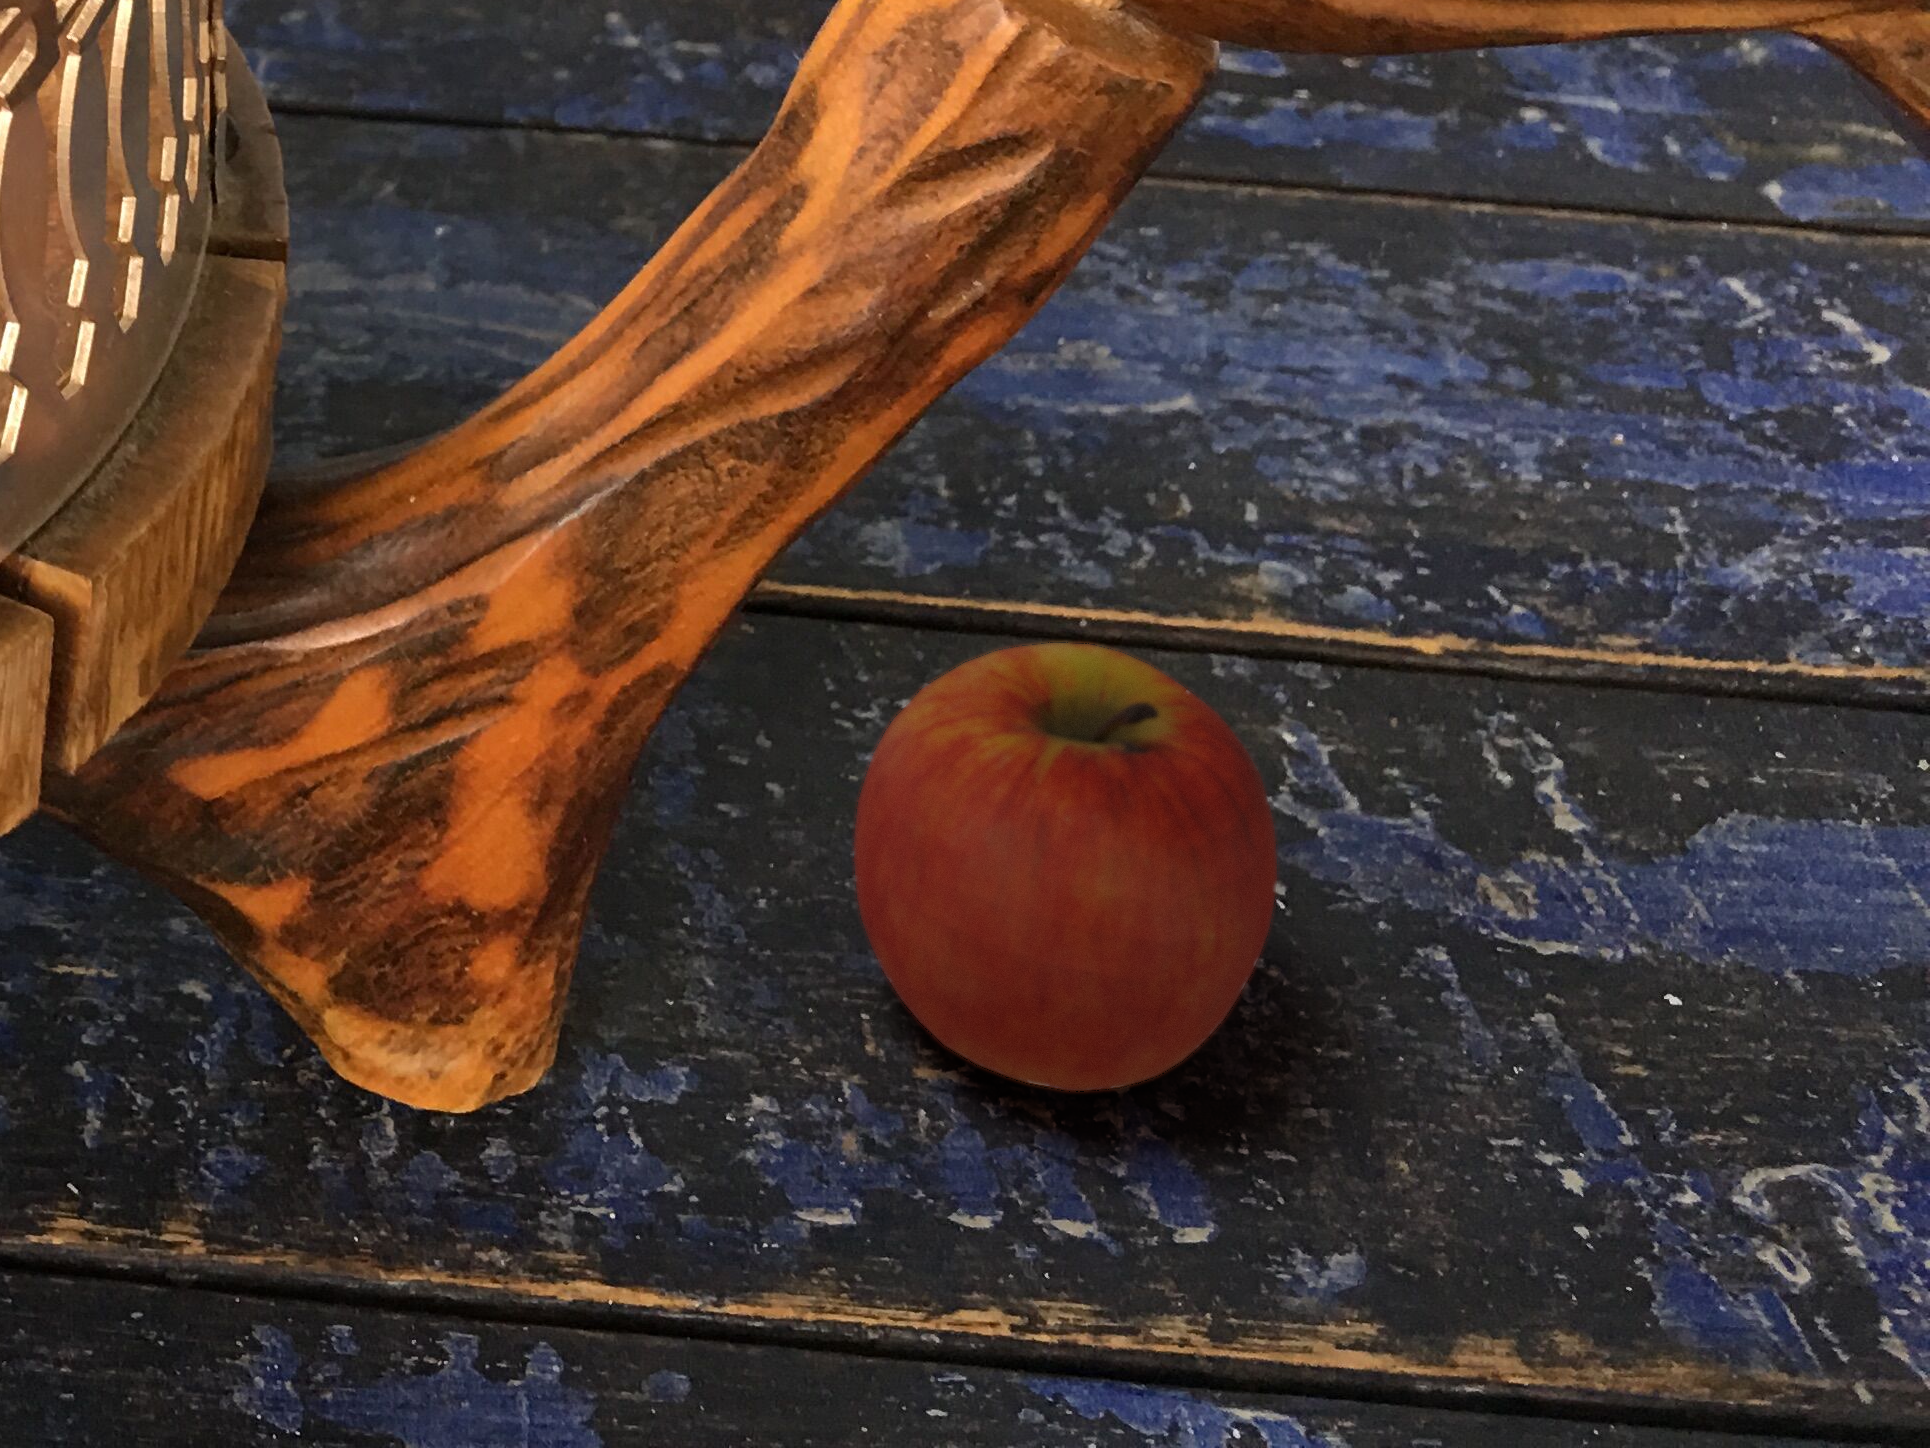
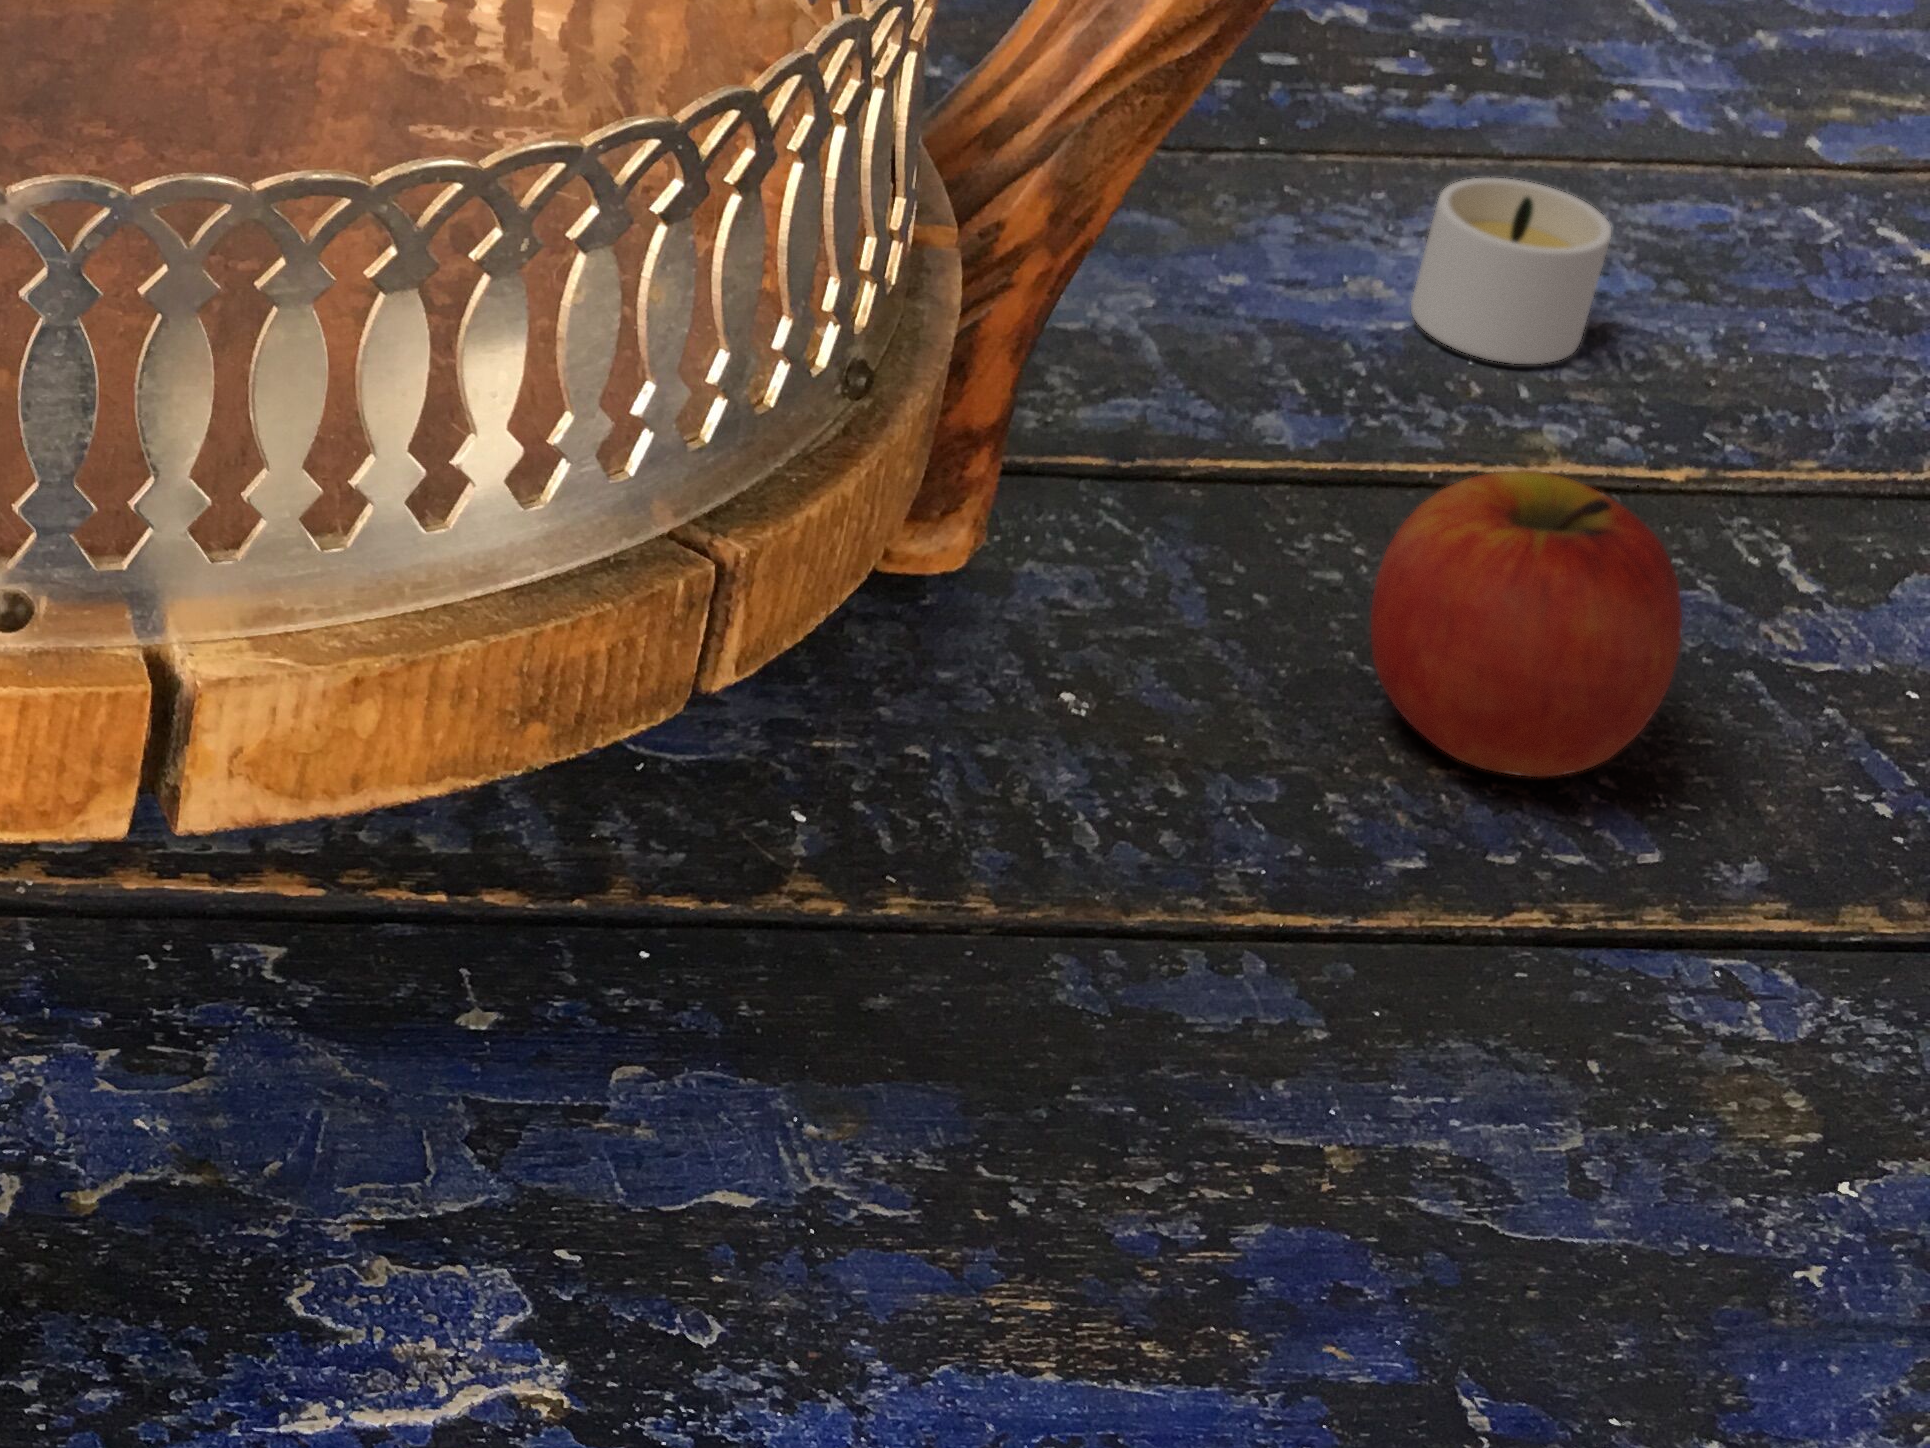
candle: none [1139,214,1460,495] -> present [1411,178,1611,364]

